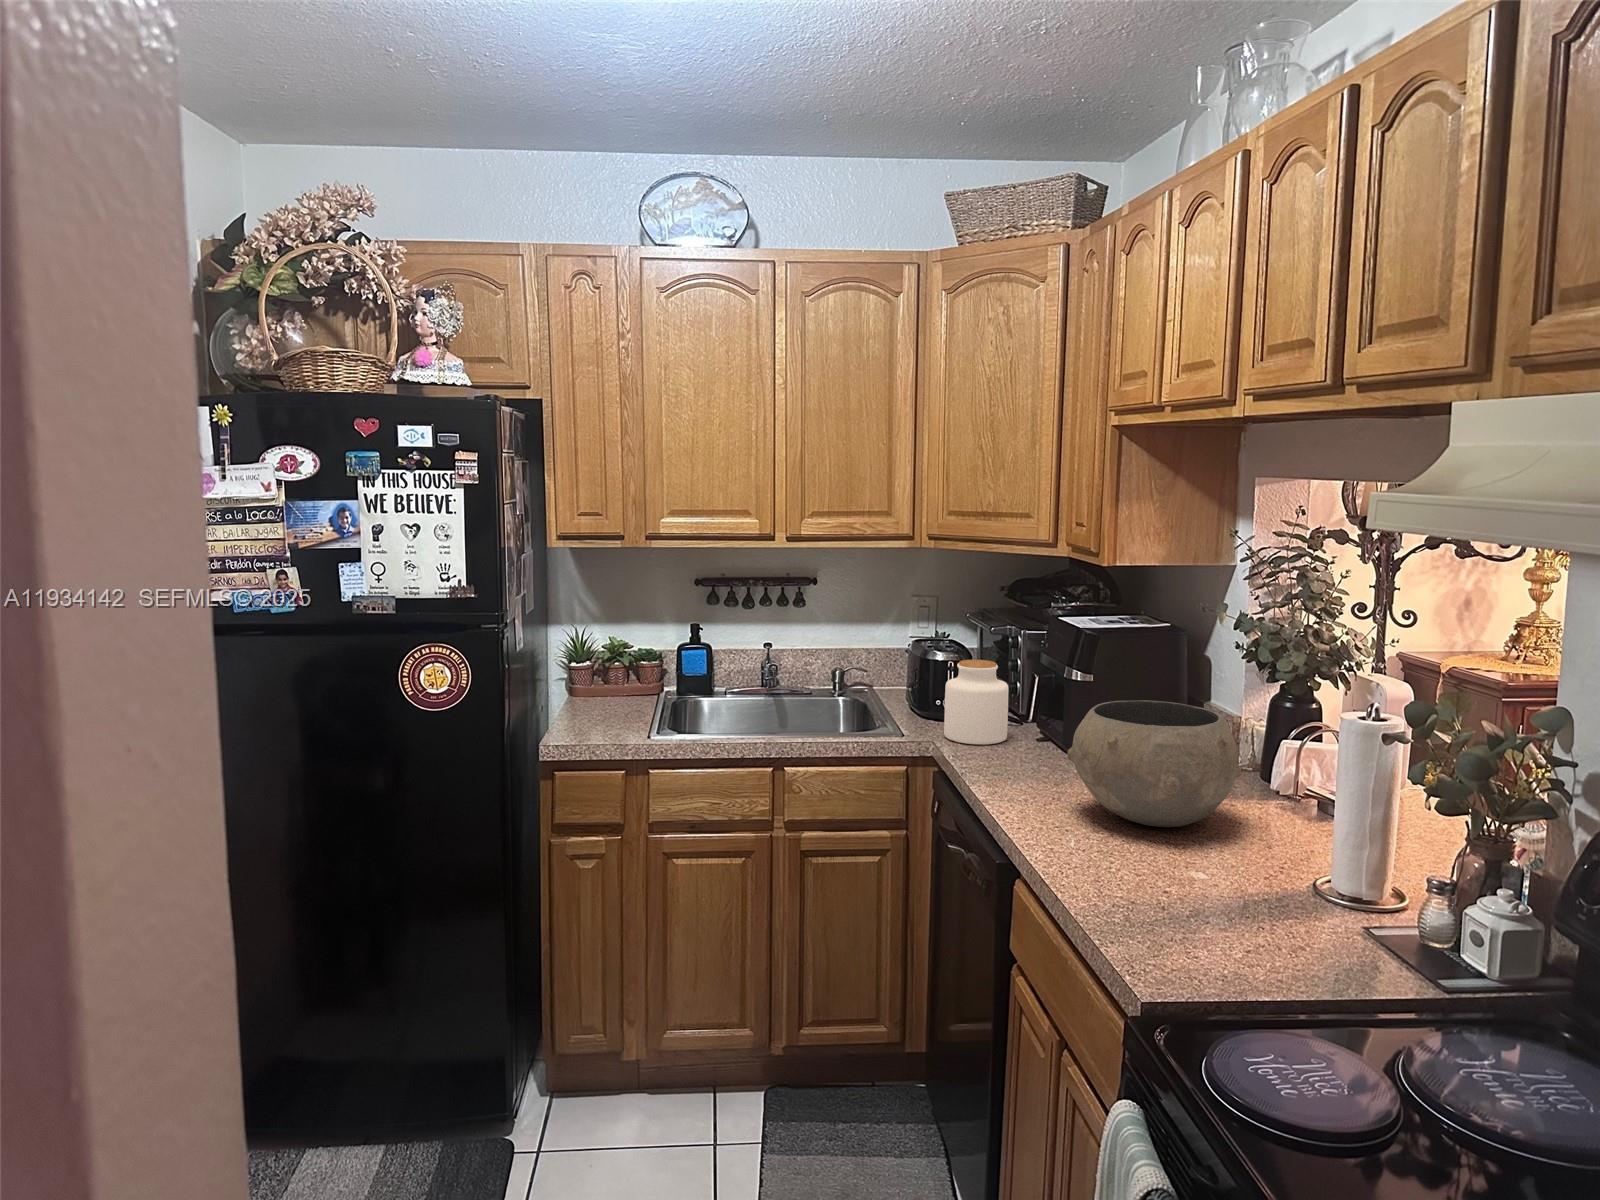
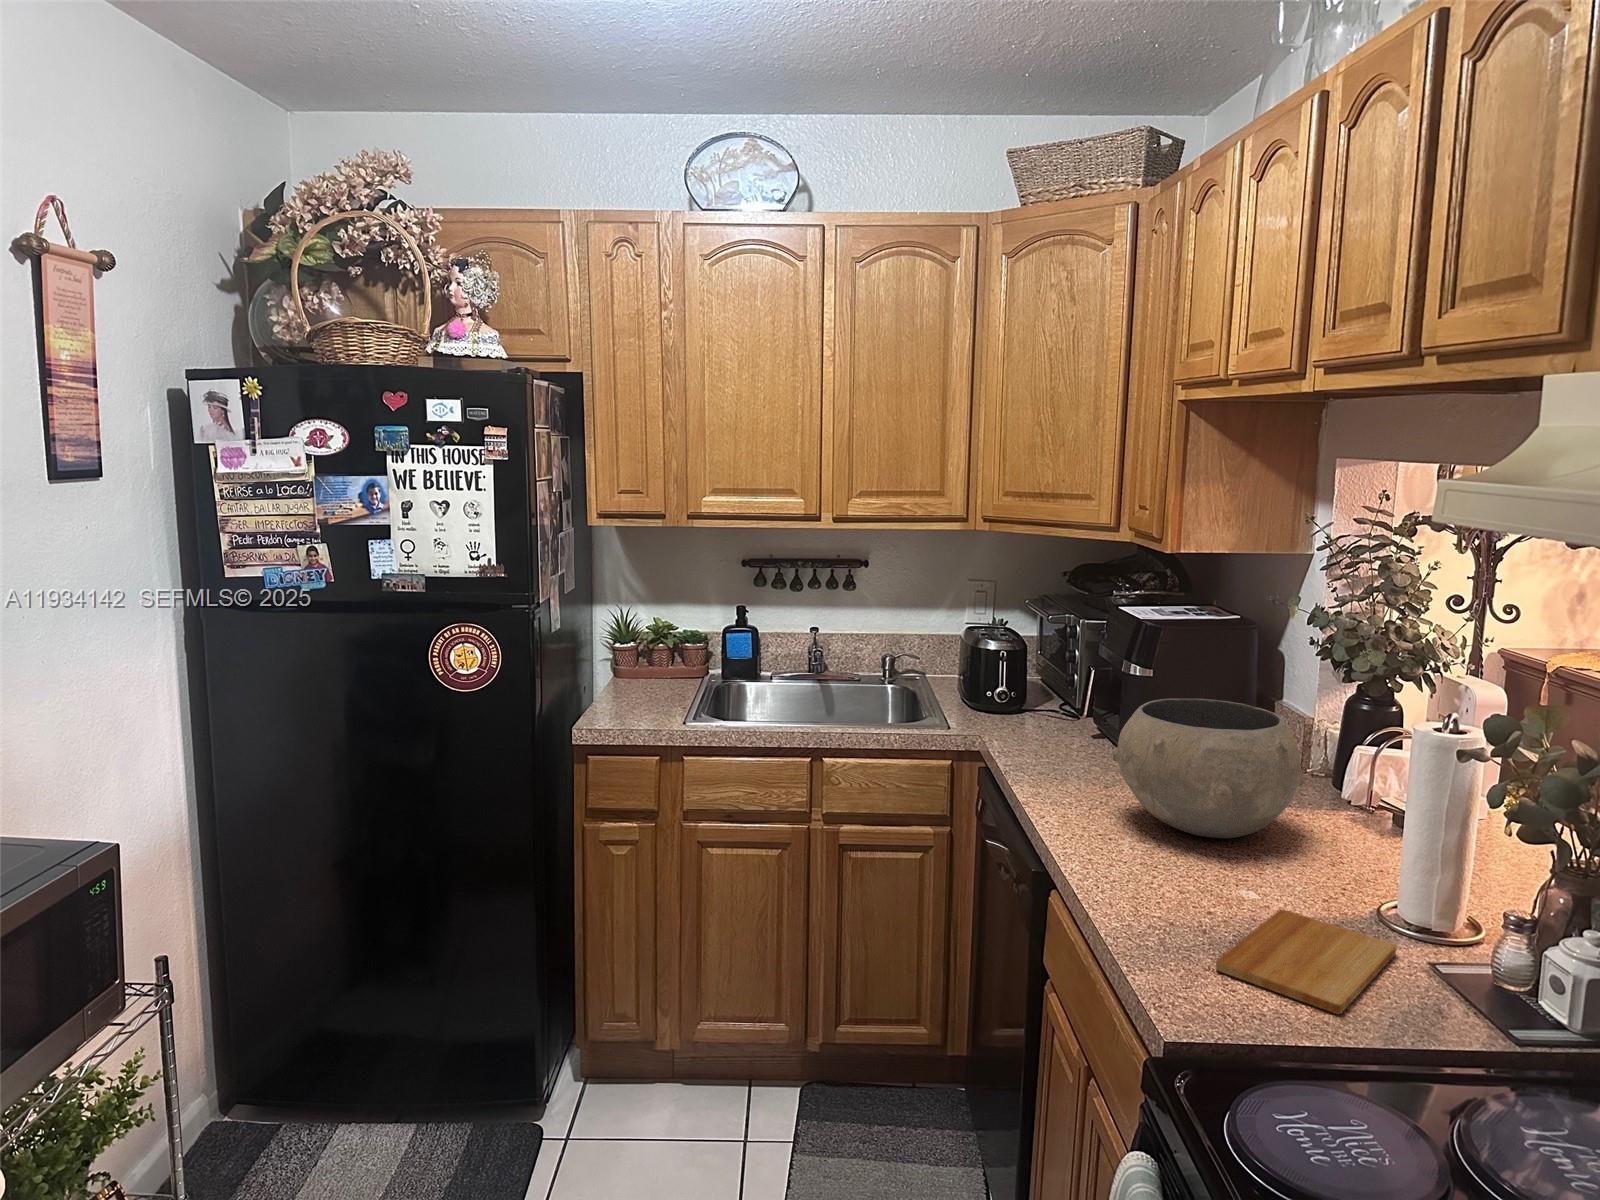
jar: present [944,660,1009,744] -> none [991,648,1061,738]
cutting board: none [1180,885,1334,971] -> present [1216,909,1397,1014]

